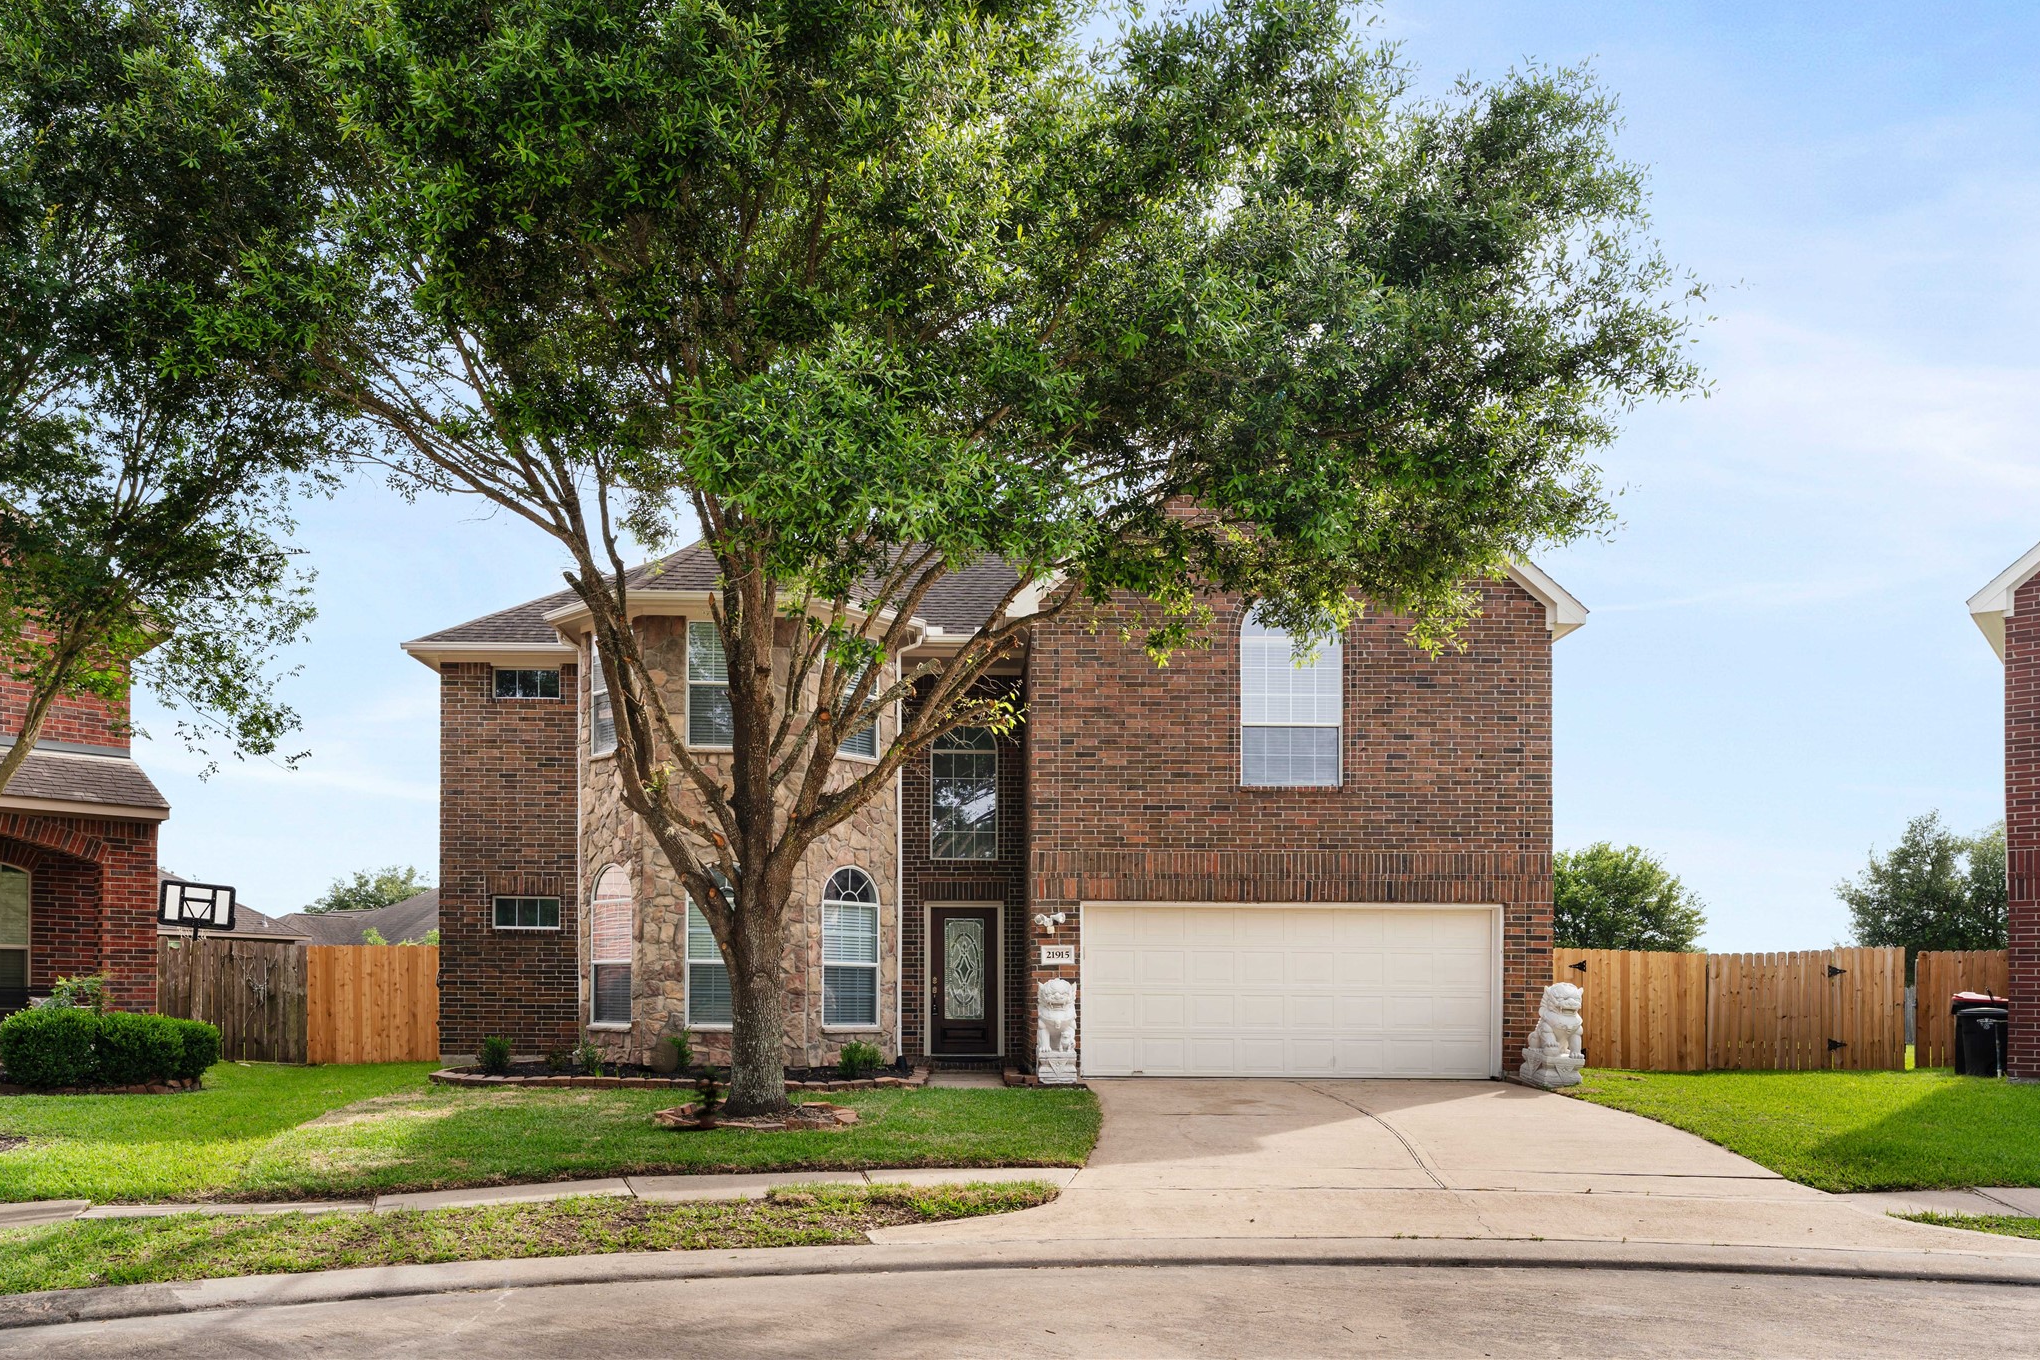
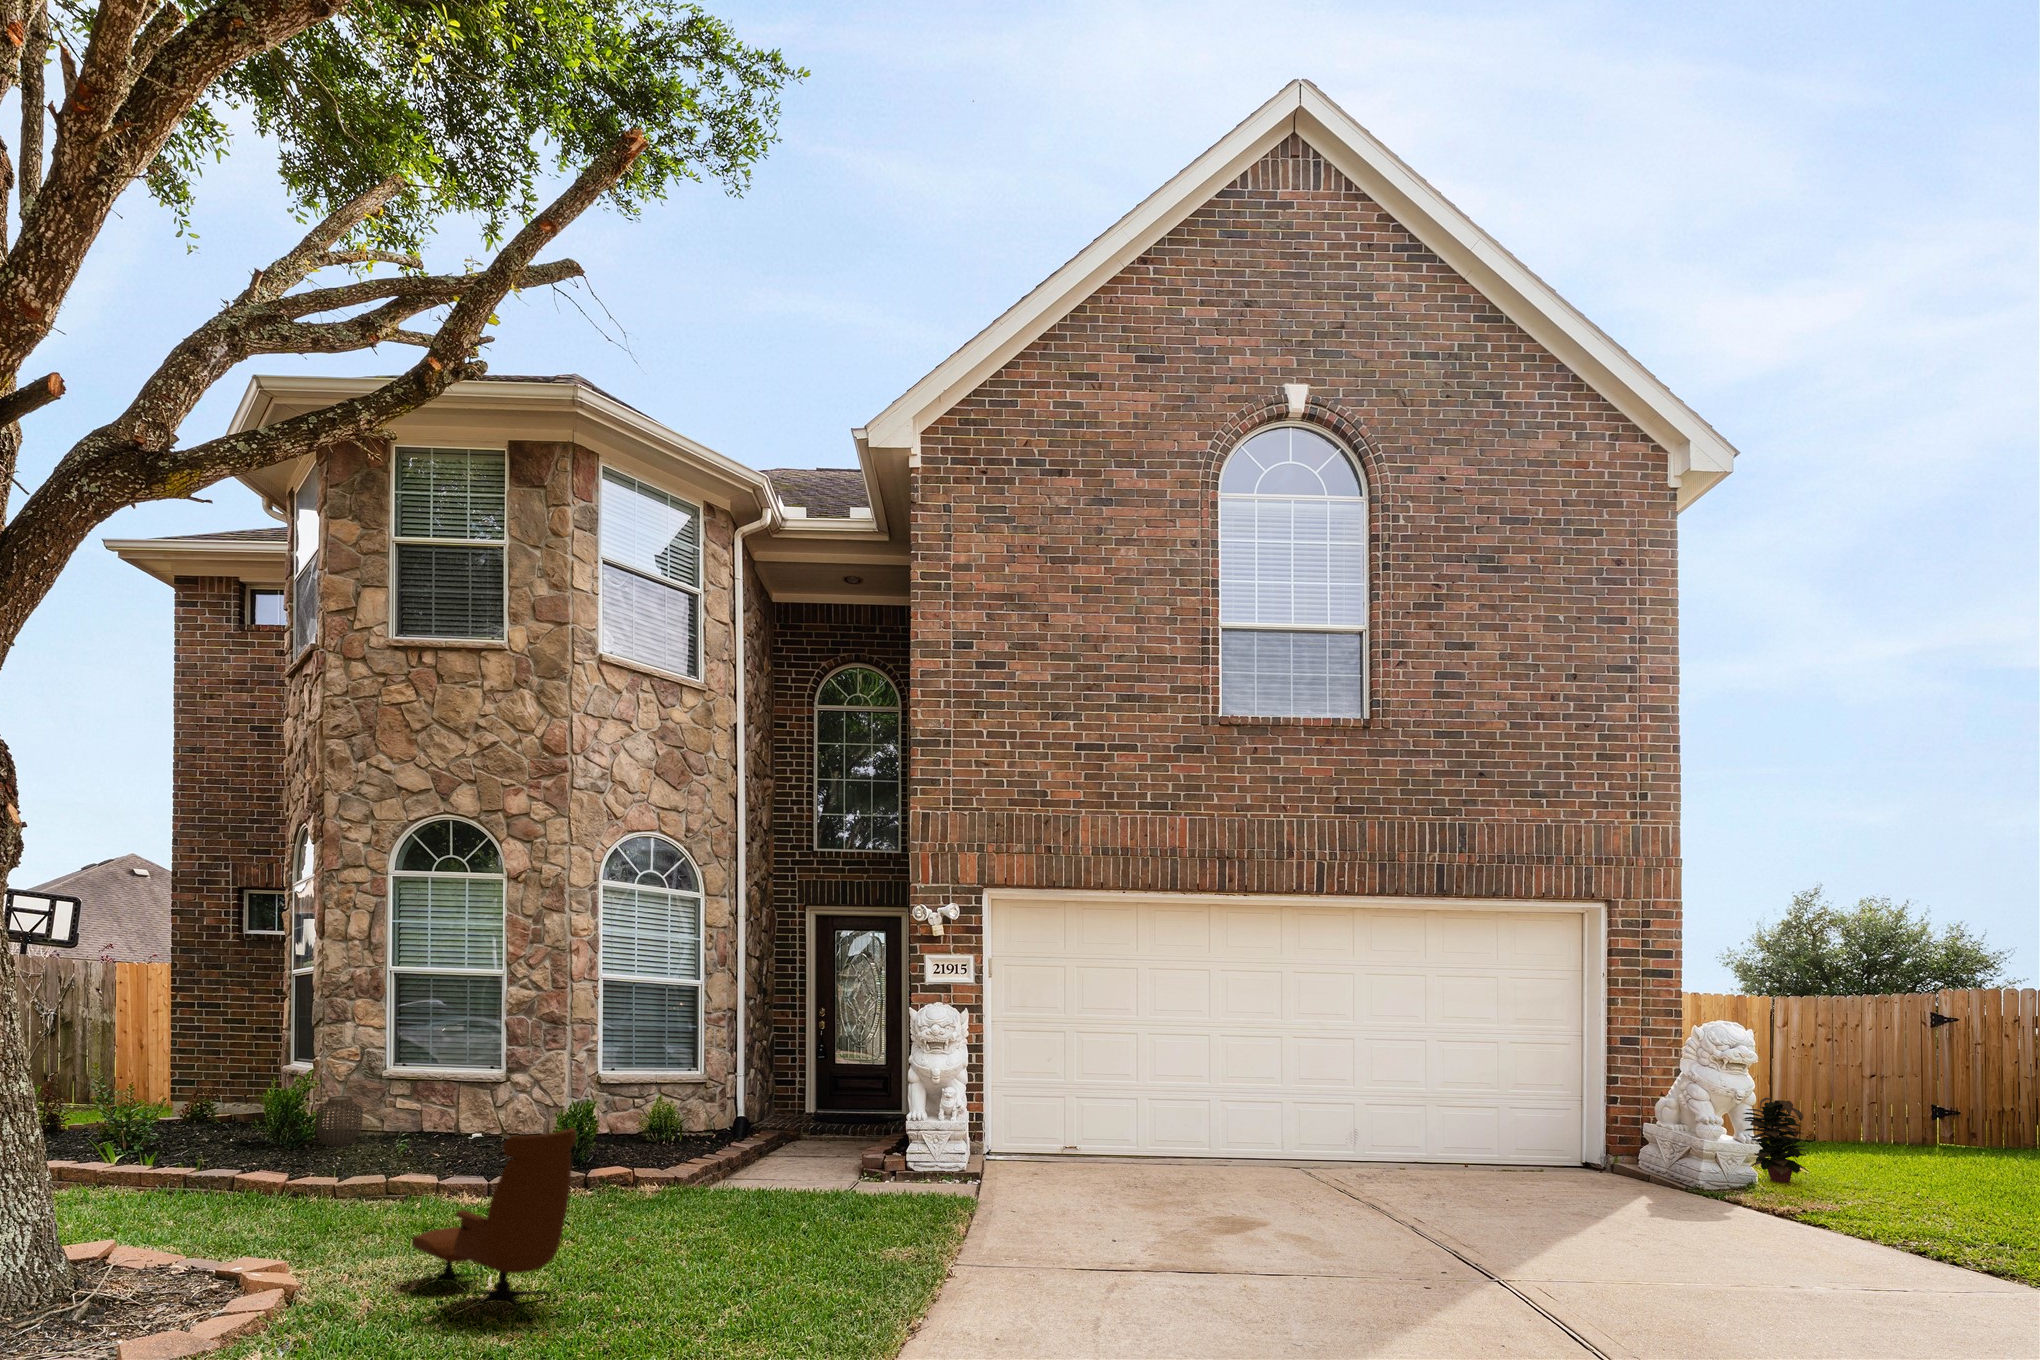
lounge chair: none [783,1032,880,1132] -> present [411,1128,577,1320]
decorative plant: present [690,1061,728,1128] -> present [1743,1098,1808,1183]

